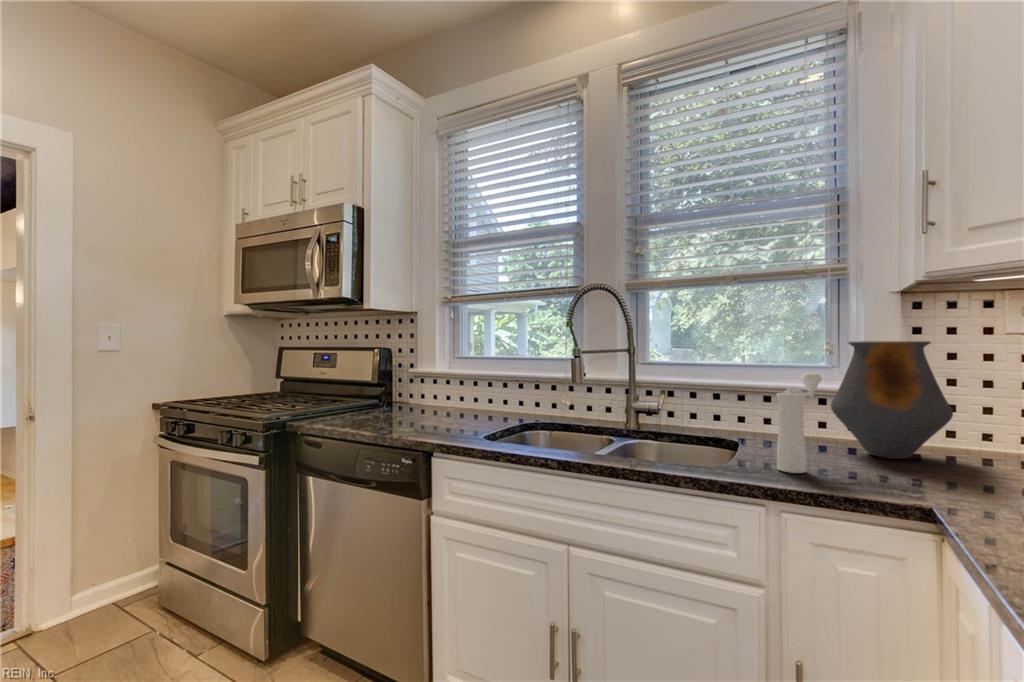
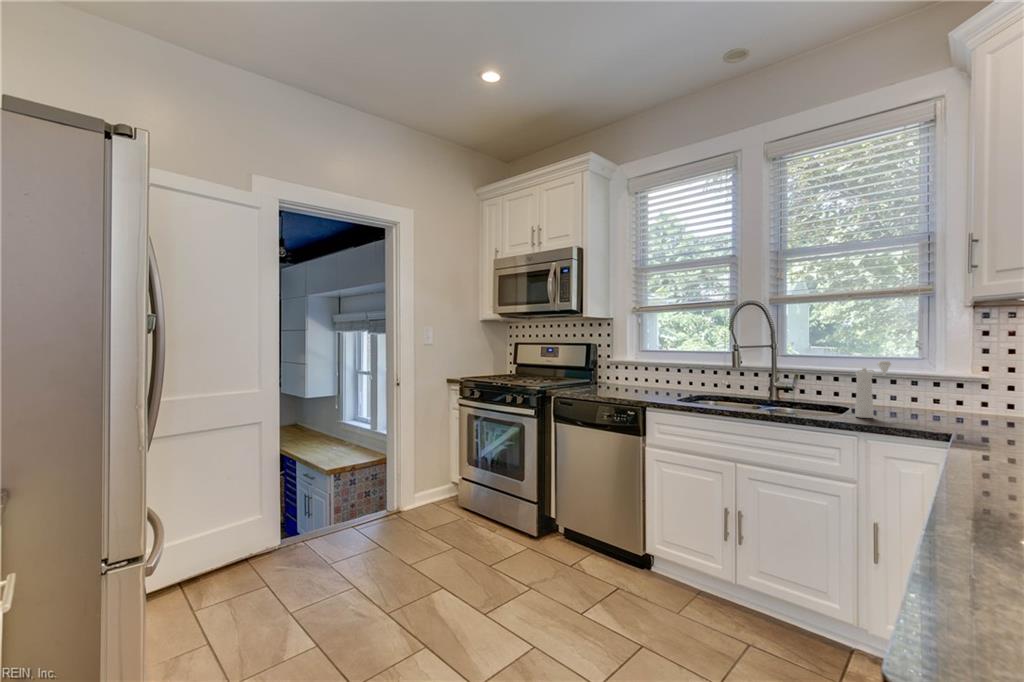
vase: present [831,341,953,459] -> none [909,341,992,417]

